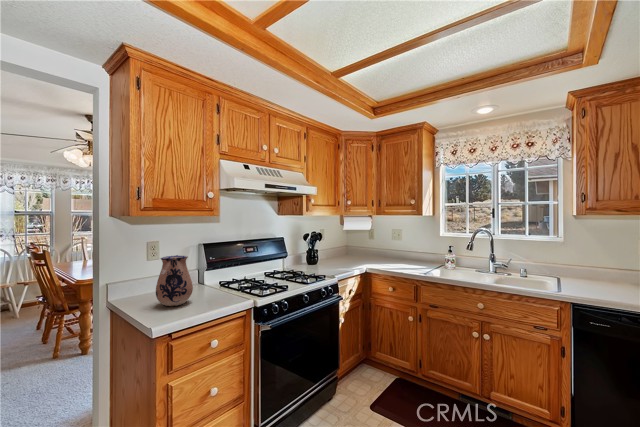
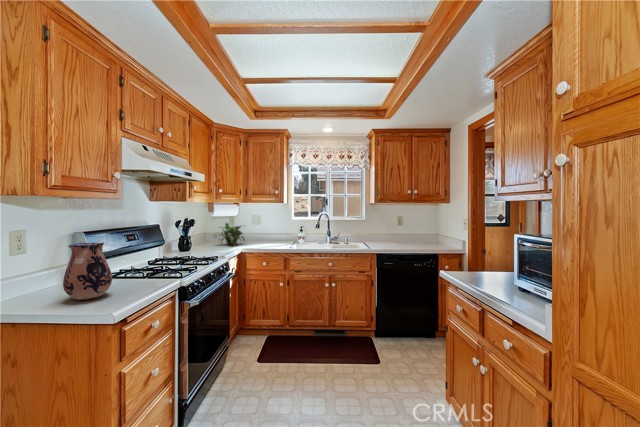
potted plant: none [345,236,379,262] -> present [213,222,245,245]

